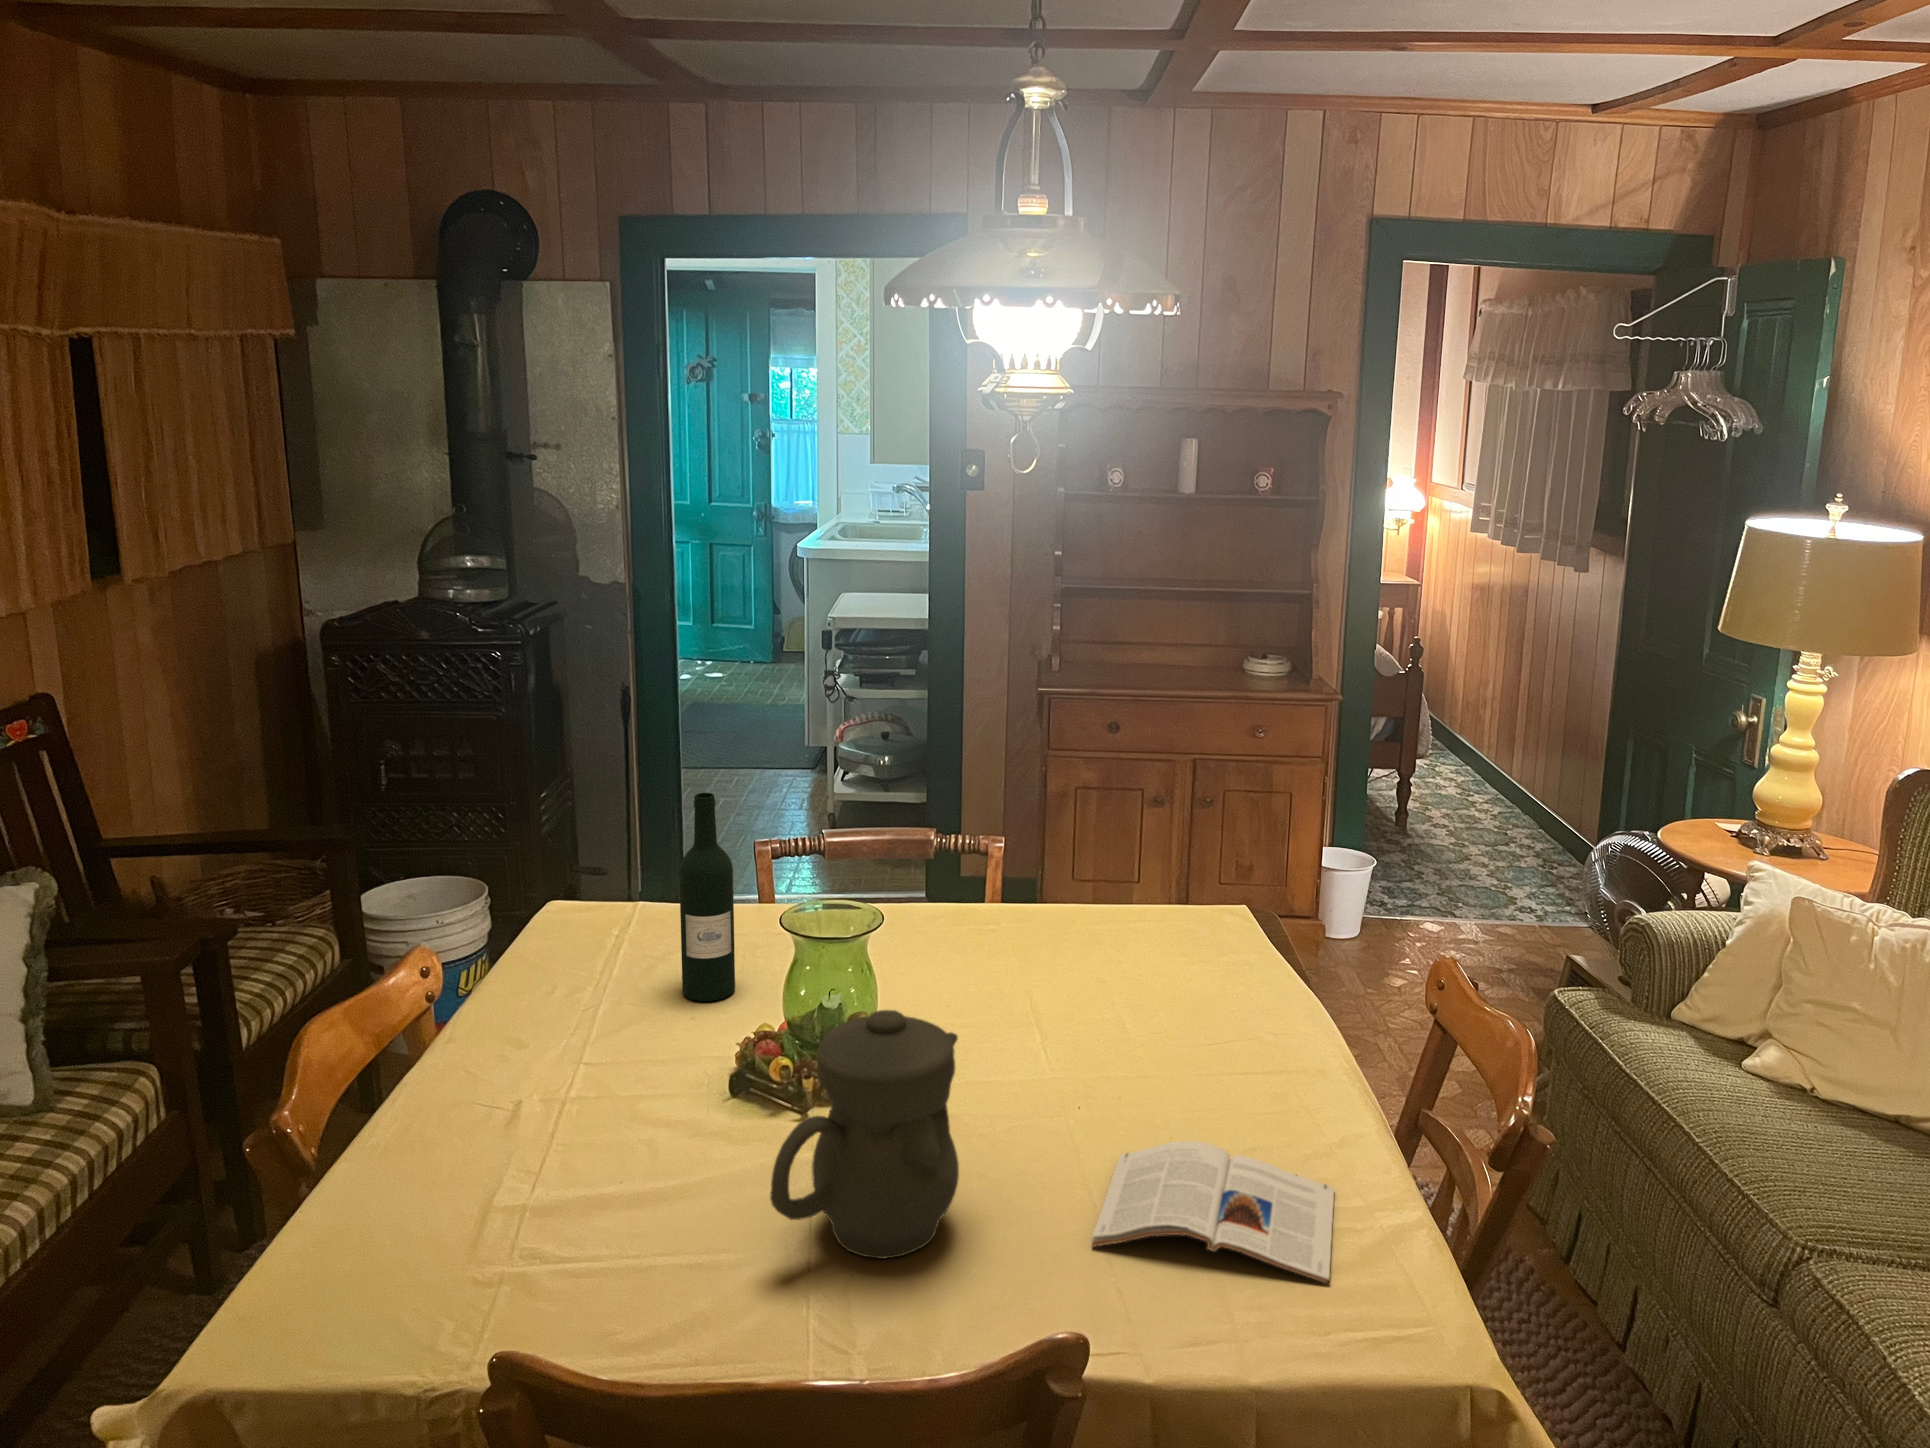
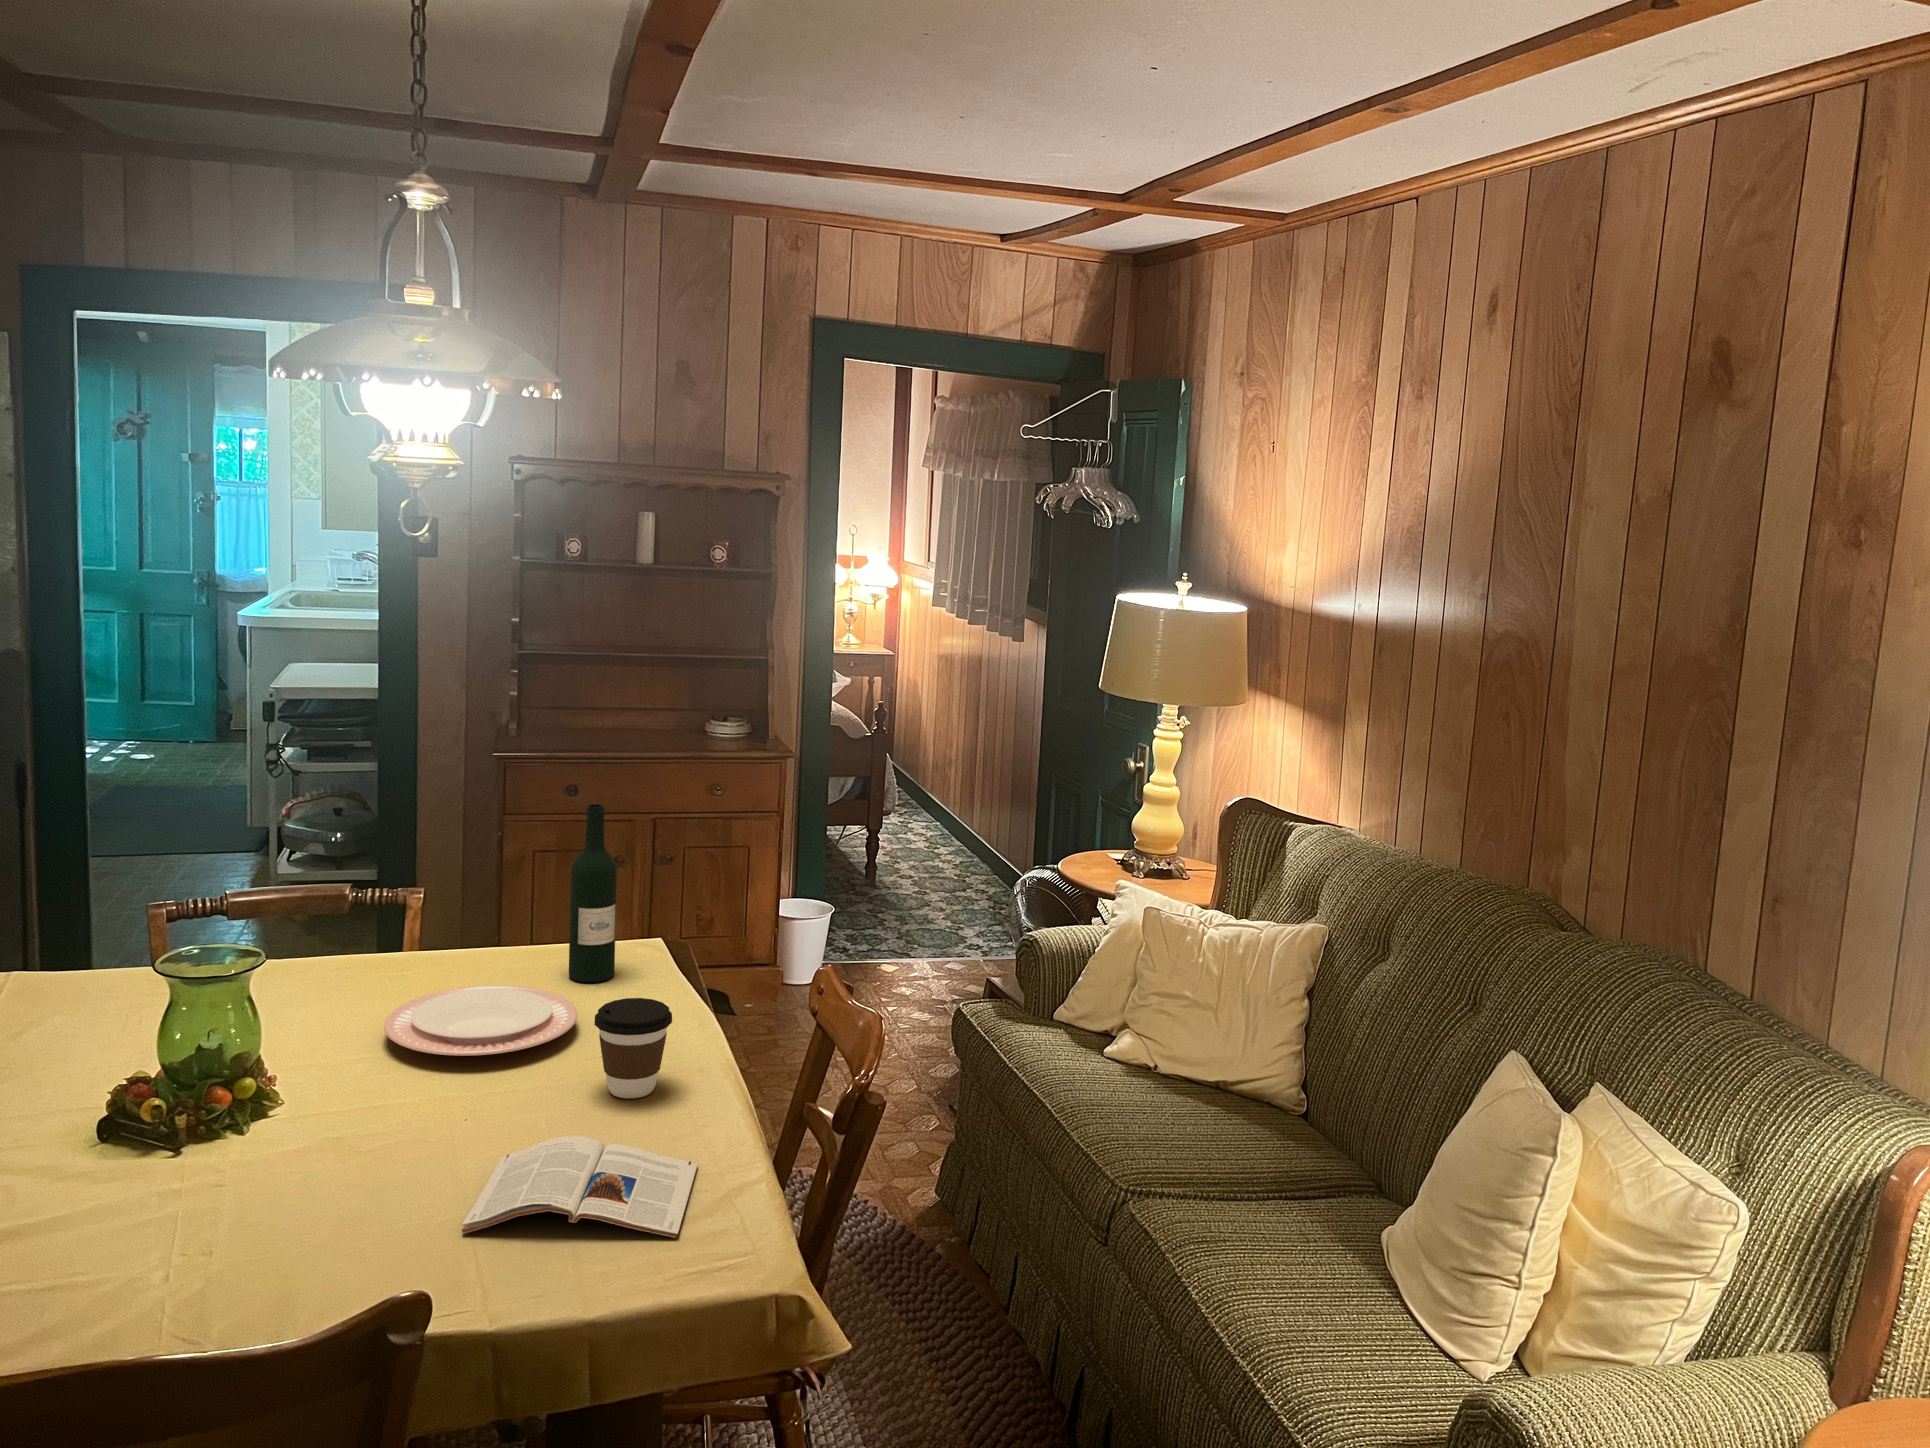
wine bottle: present [679,793,735,1001] -> present [569,804,617,982]
plate: none [982,948,1173,1030] -> present [384,985,577,1056]
coffee cup: none [1205,984,1290,1096] -> present [594,998,672,1098]
teapot: present [770,1010,959,1259] -> none [125,1030,331,1268]

